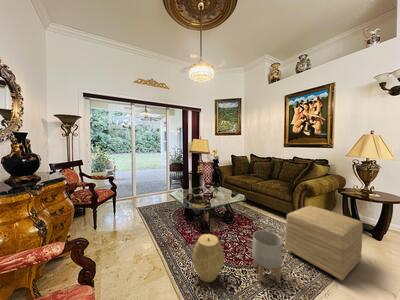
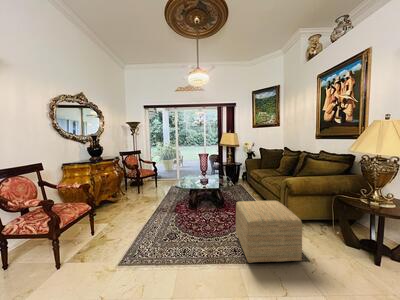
planter: present [252,230,283,283] -> none [188,208,210,248]
woven basket: present [192,234,224,282] -> none [153,203,175,233]

